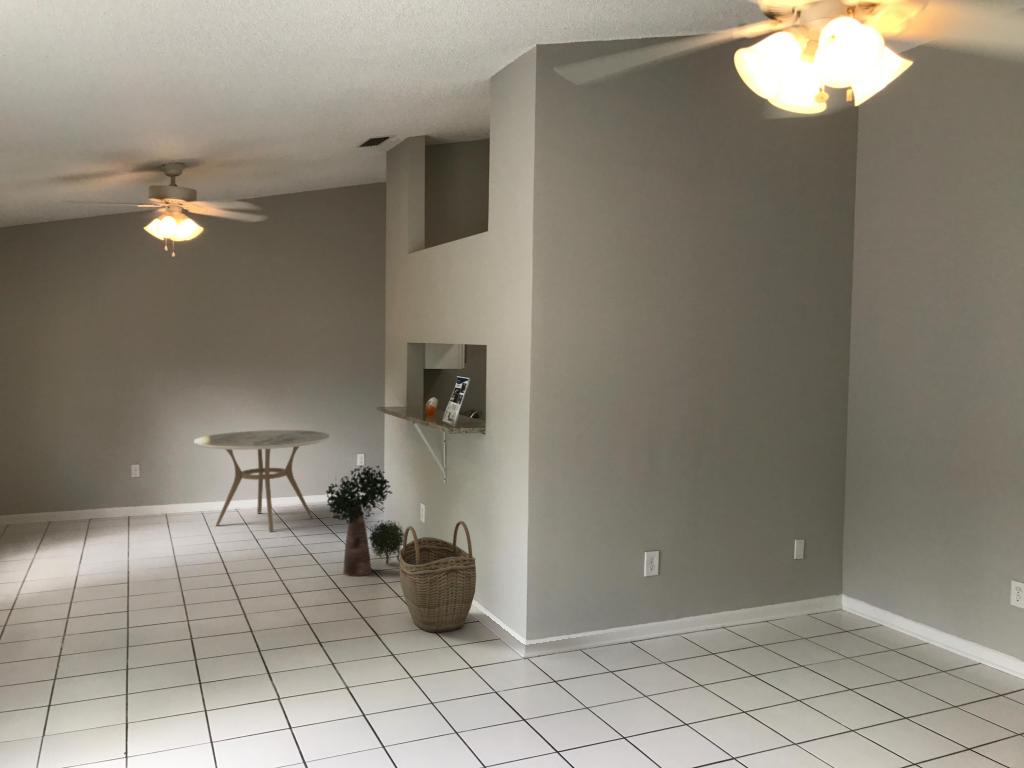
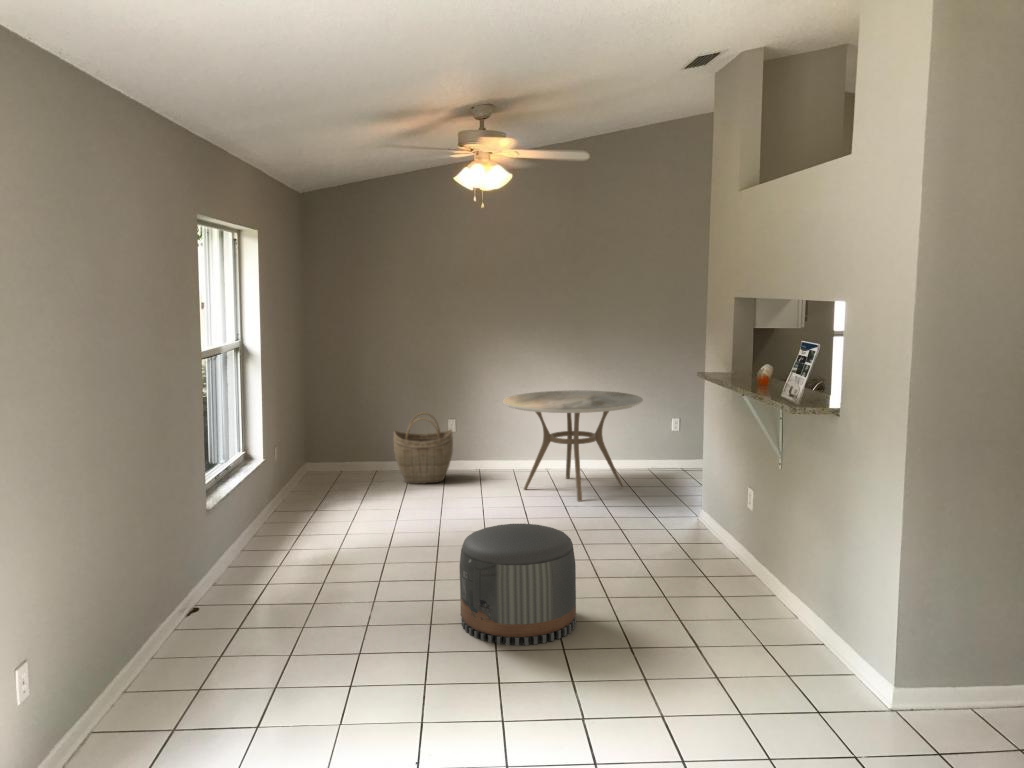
potted plant: present [326,466,404,576] -> none [639,440,730,568]
woven basket: present [399,521,476,632] -> present [394,412,453,484]
pouf: none [157,544,270,653] -> present [459,524,576,646]

